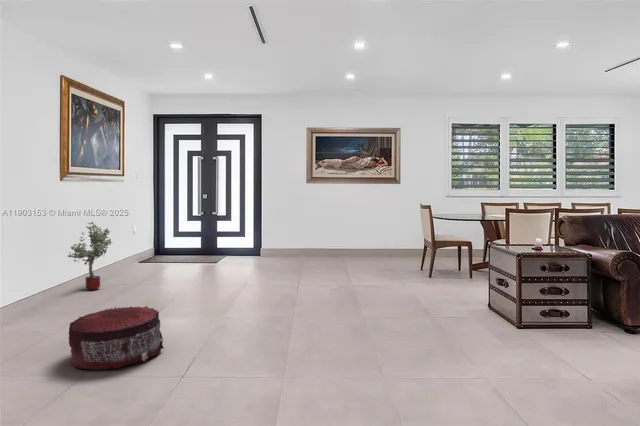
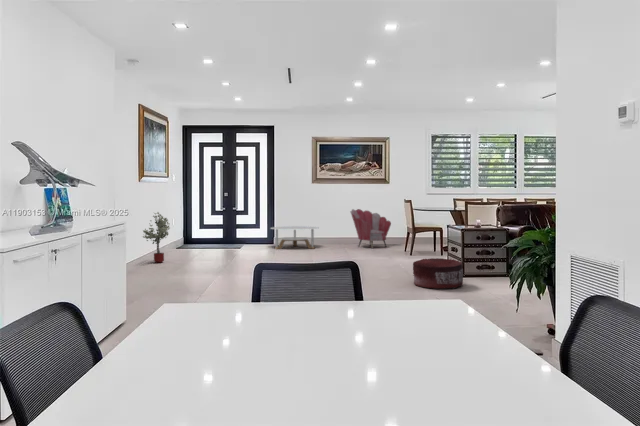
armchair: none [353,214,403,264] -> present [351,209,391,248]
round table: none [254,235,314,264] -> present [271,226,318,249]
pouf: present [69,306,163,370] -> present [413,258,463,289]

